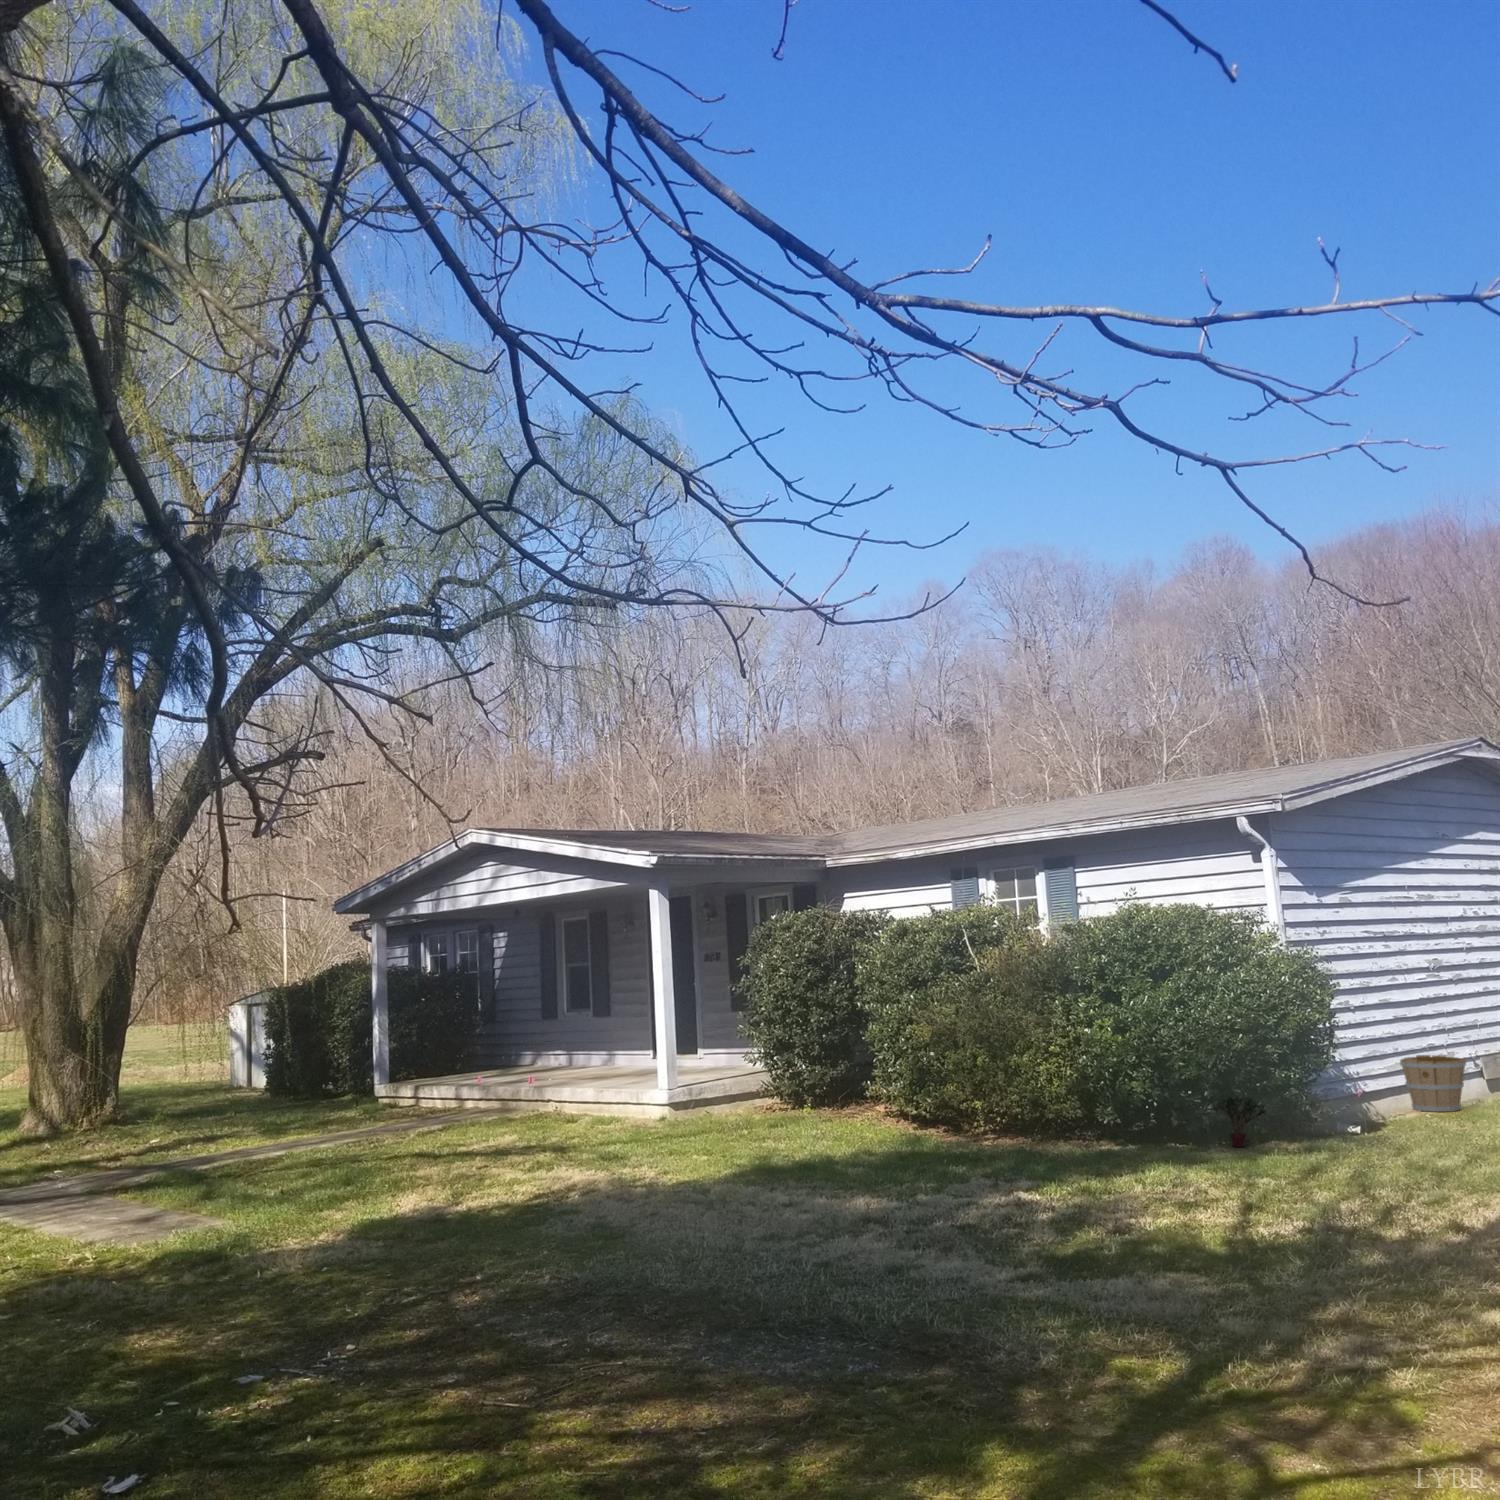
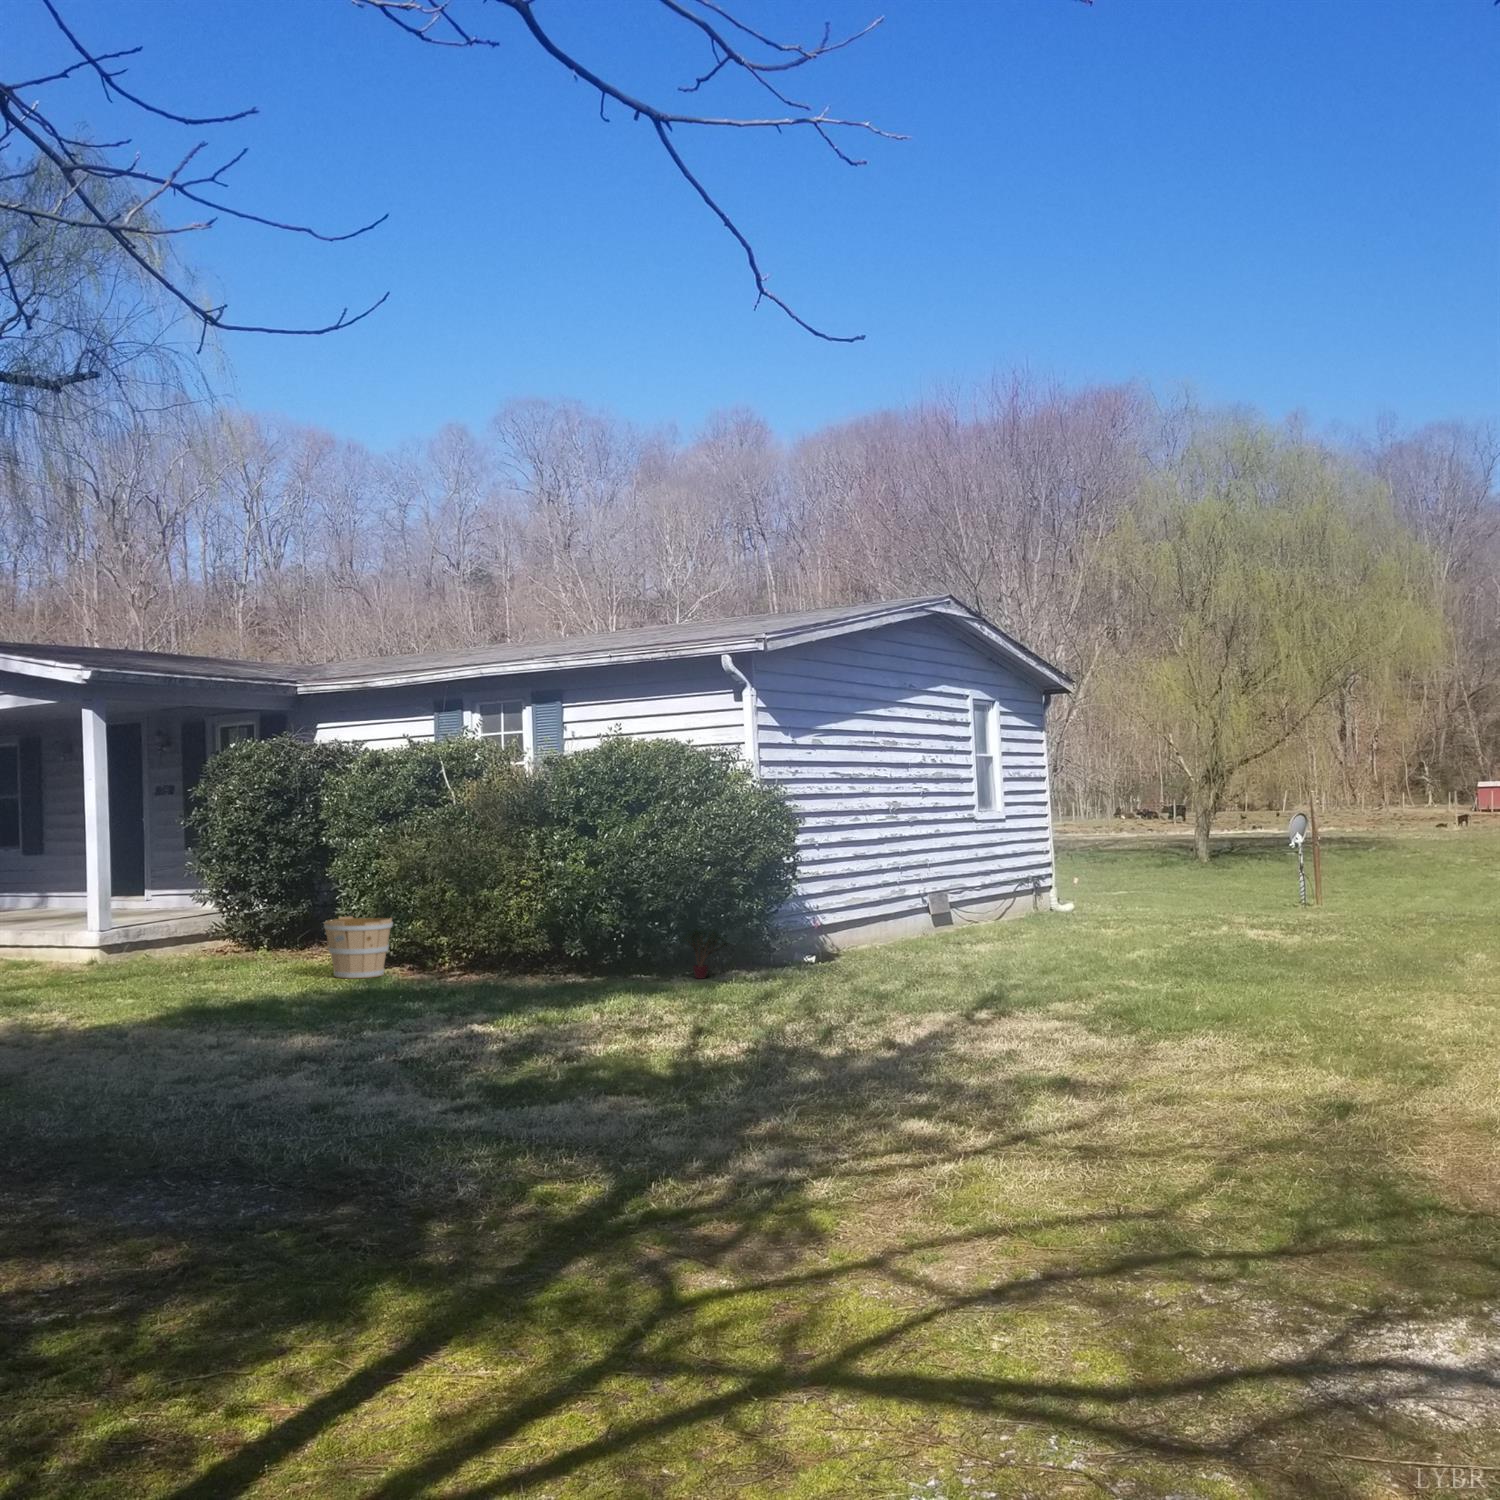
wooden bucket: present [1400,1055,1466,1112] -> present [324,916,393,979]

